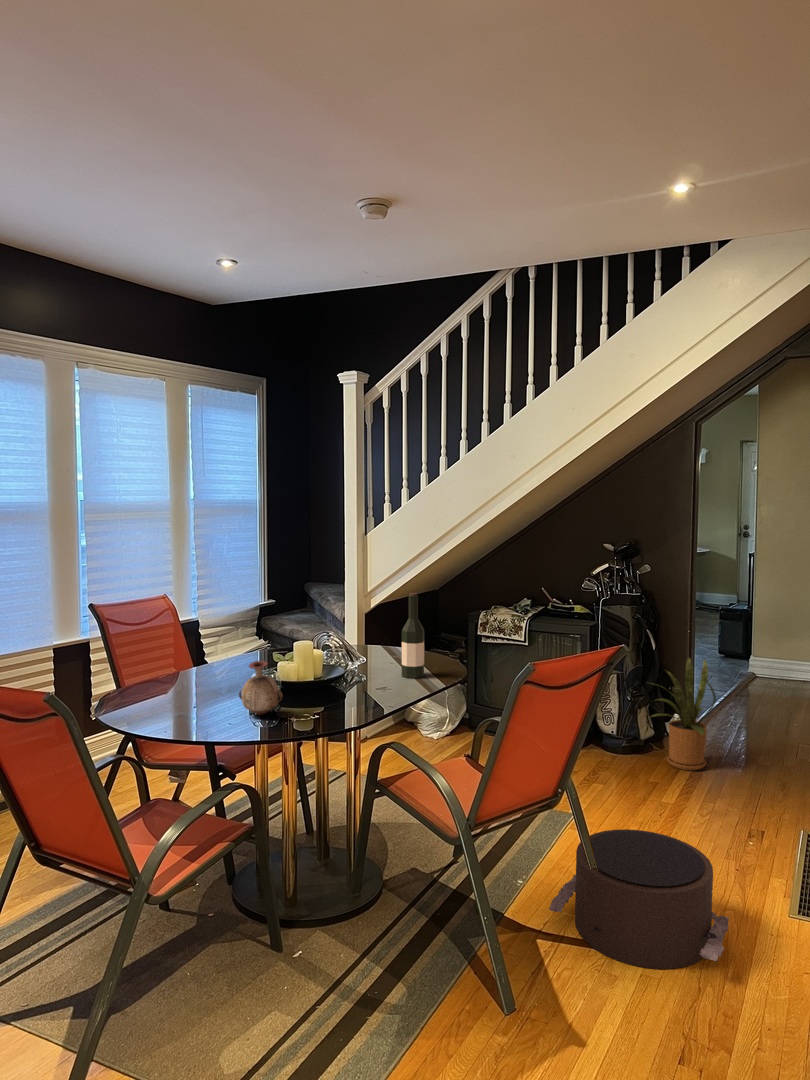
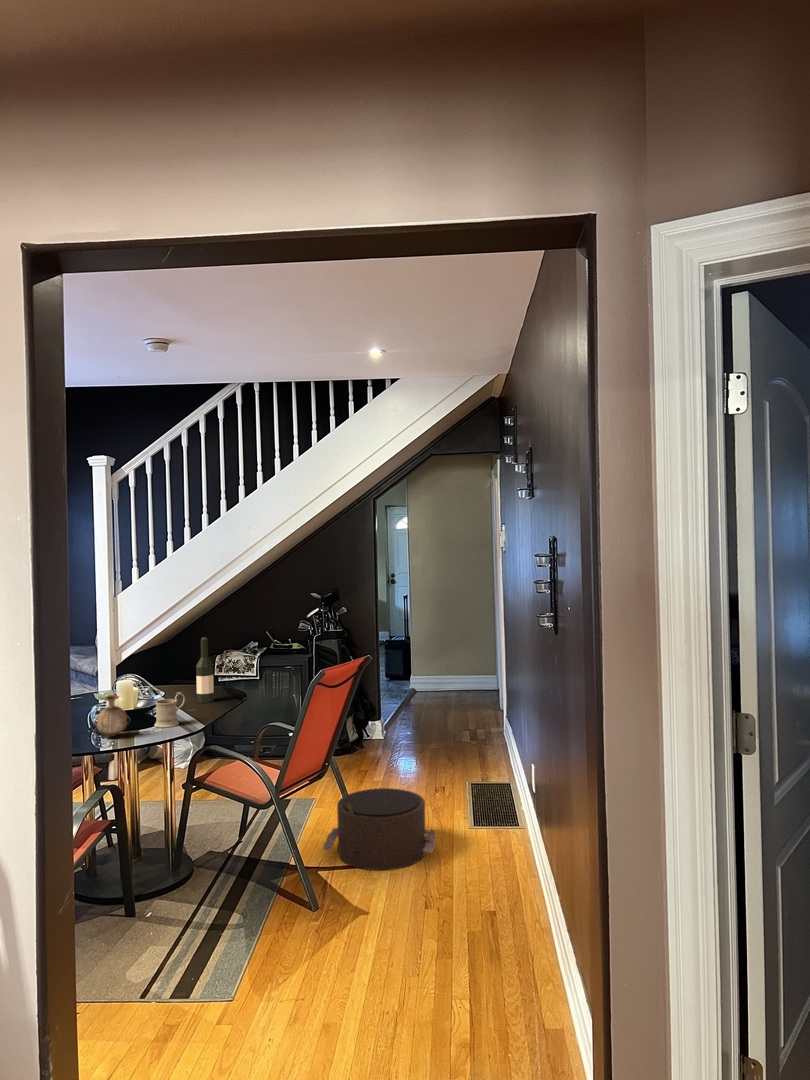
house plant: present [651,657,716,770] -> none [351,674,402,759]
mug: none [320,665,364,711] -> present [154,692,185,728]

